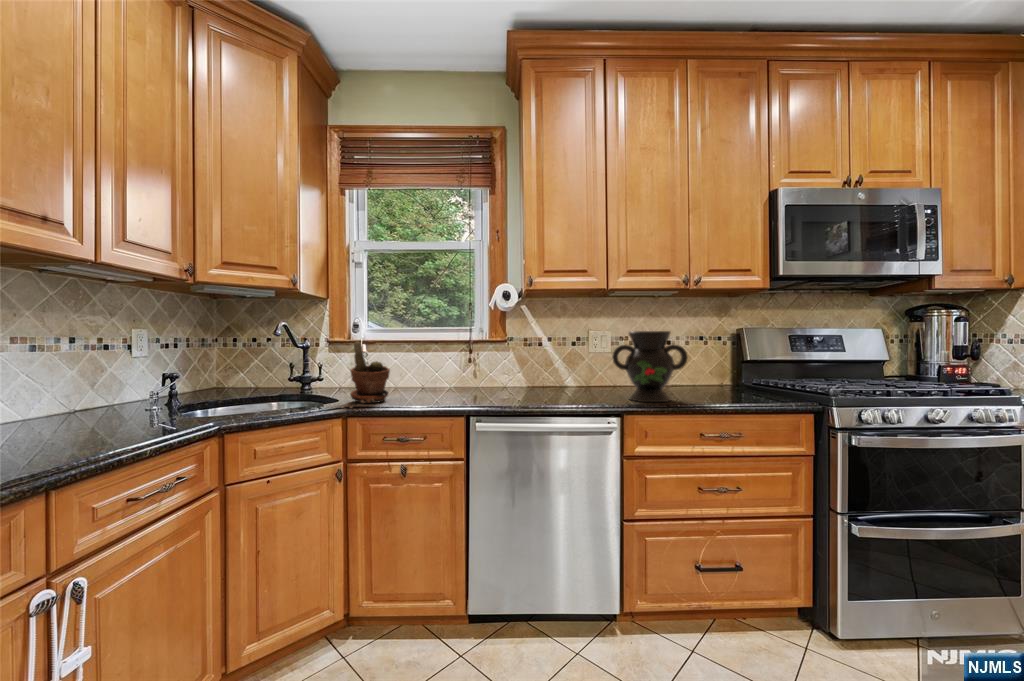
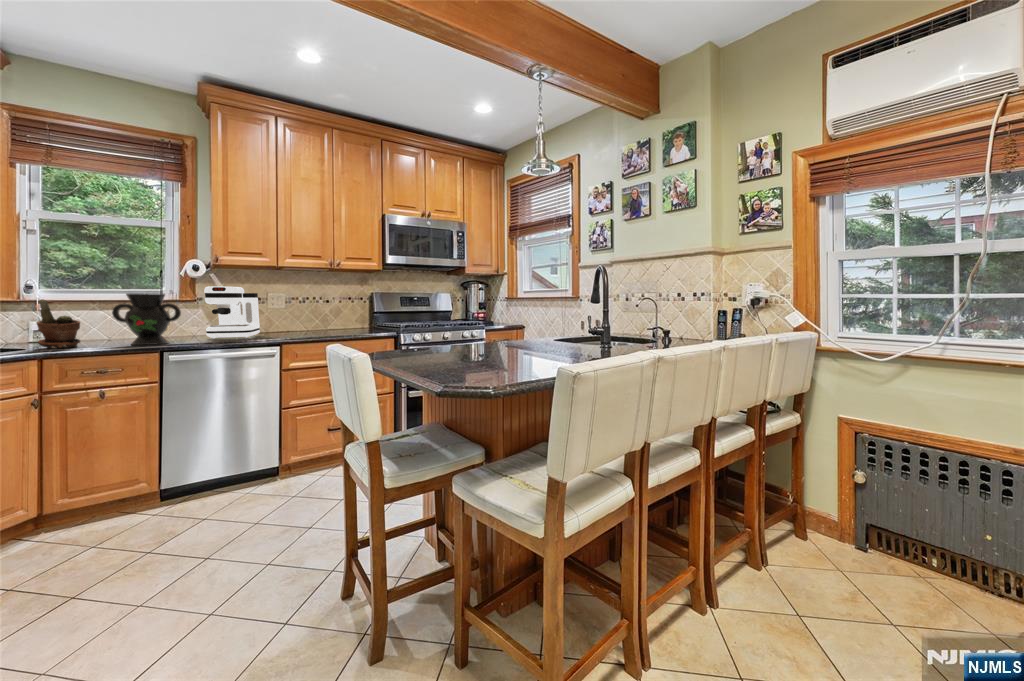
coffee maker: none [518,321,581,397] -> present [204,286,260,339]
decorative vase: present [612,331,688,402] -> present [112,293,181,345]

